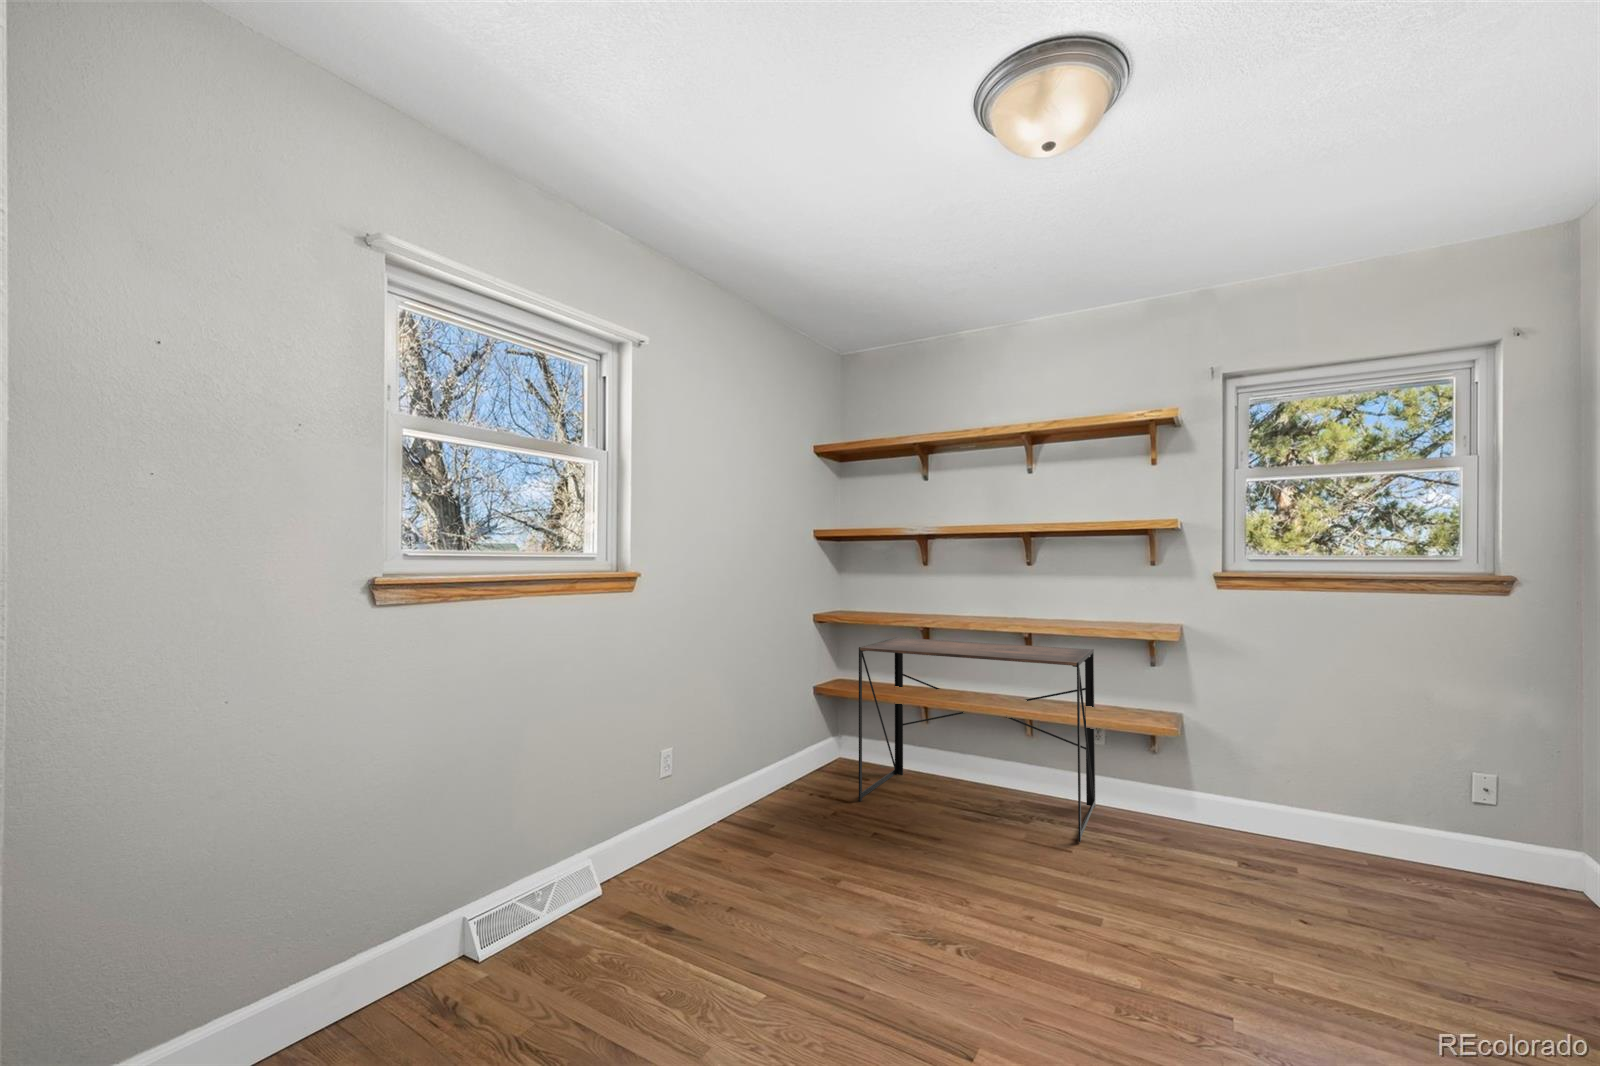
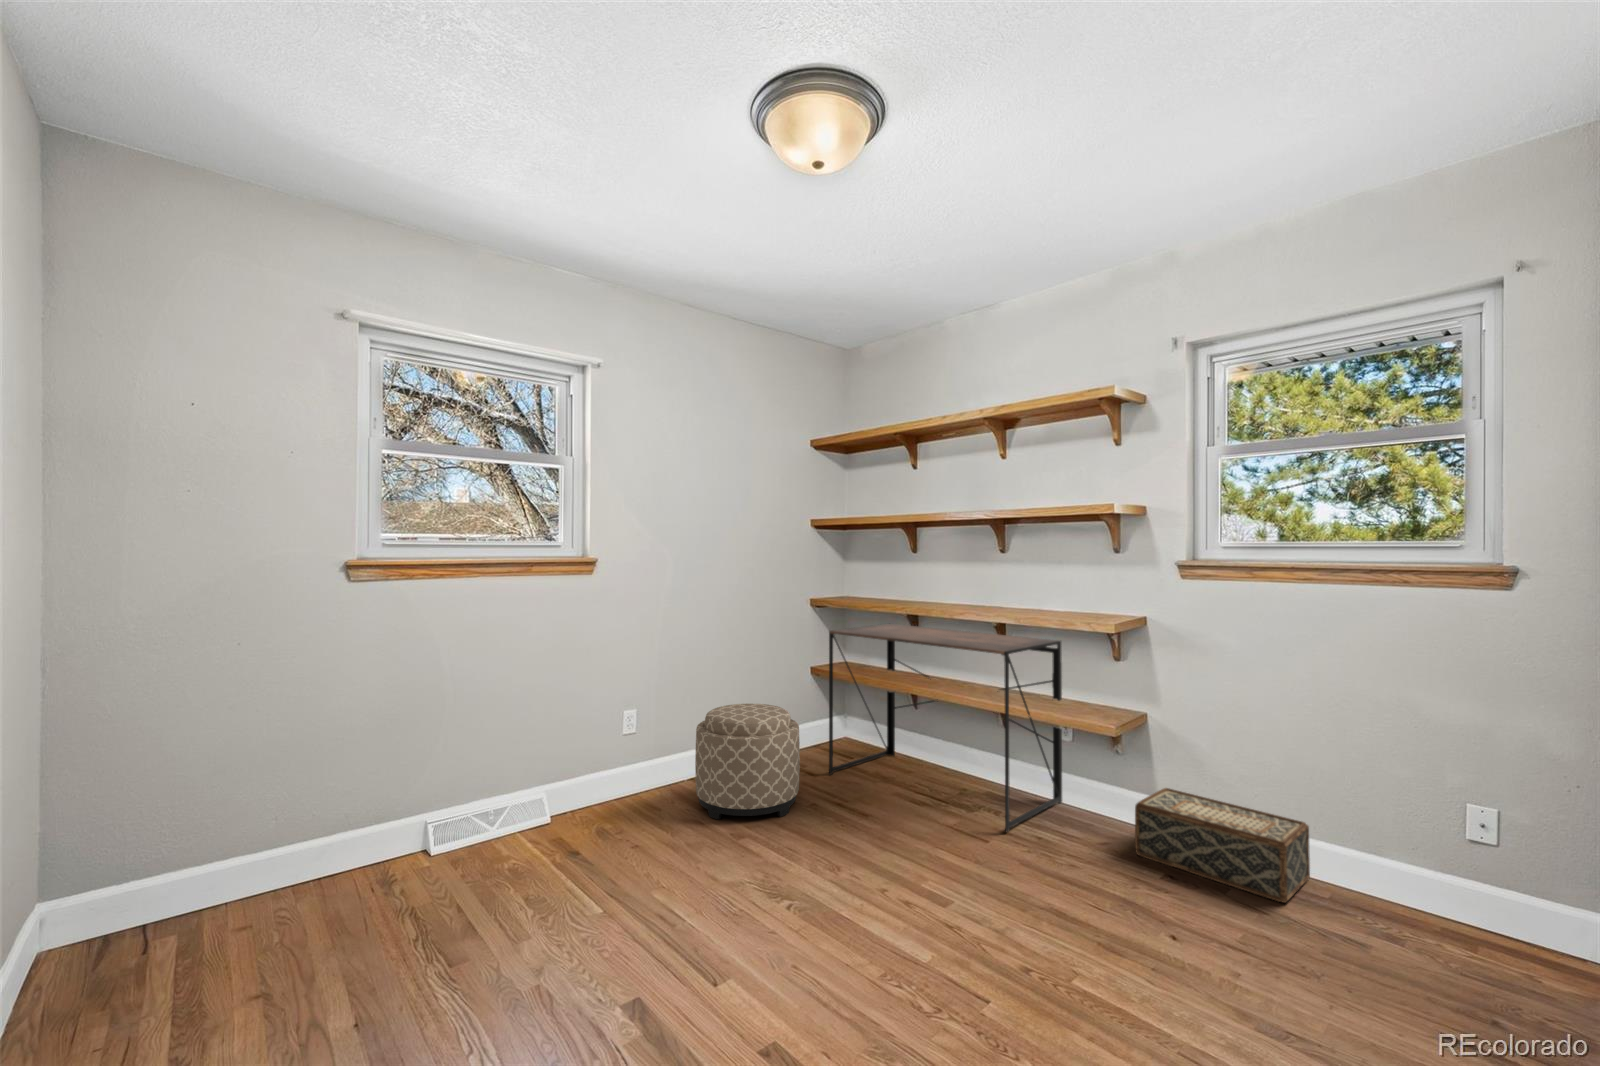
ottoman: none [750,731,863,864] -> present [695,703,800,819]
woven basket: none [1200,783,1353,878] -> present [1135,788,1310,903]

